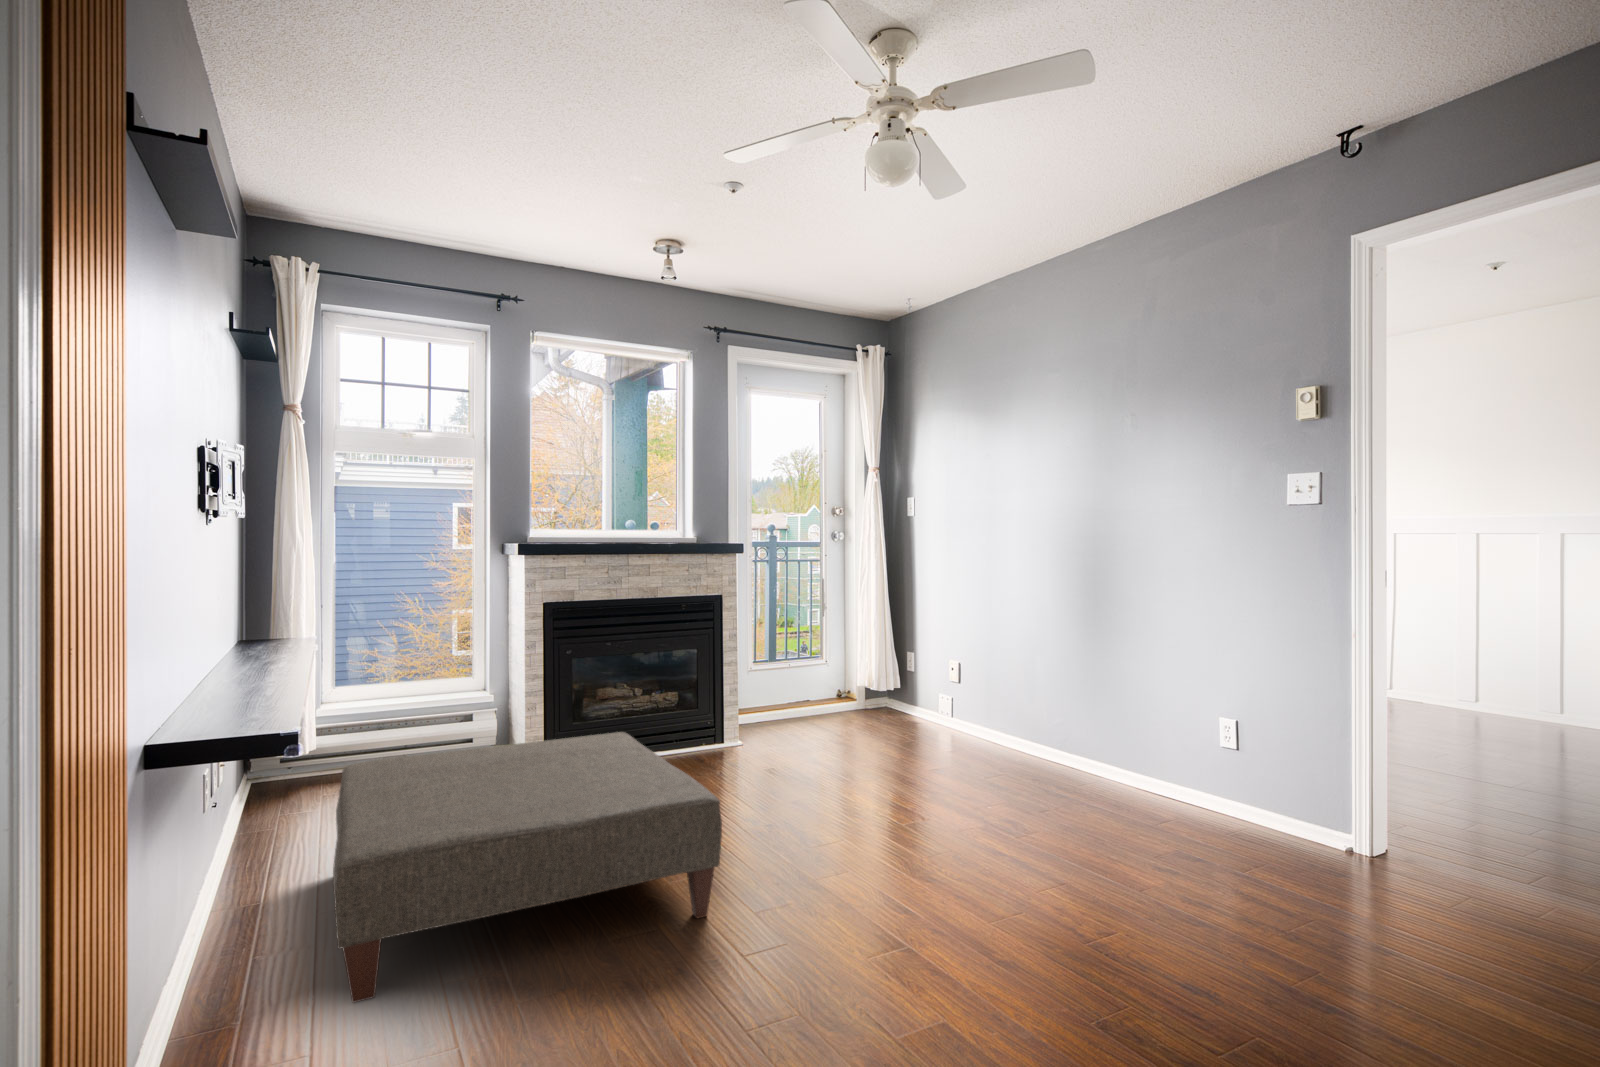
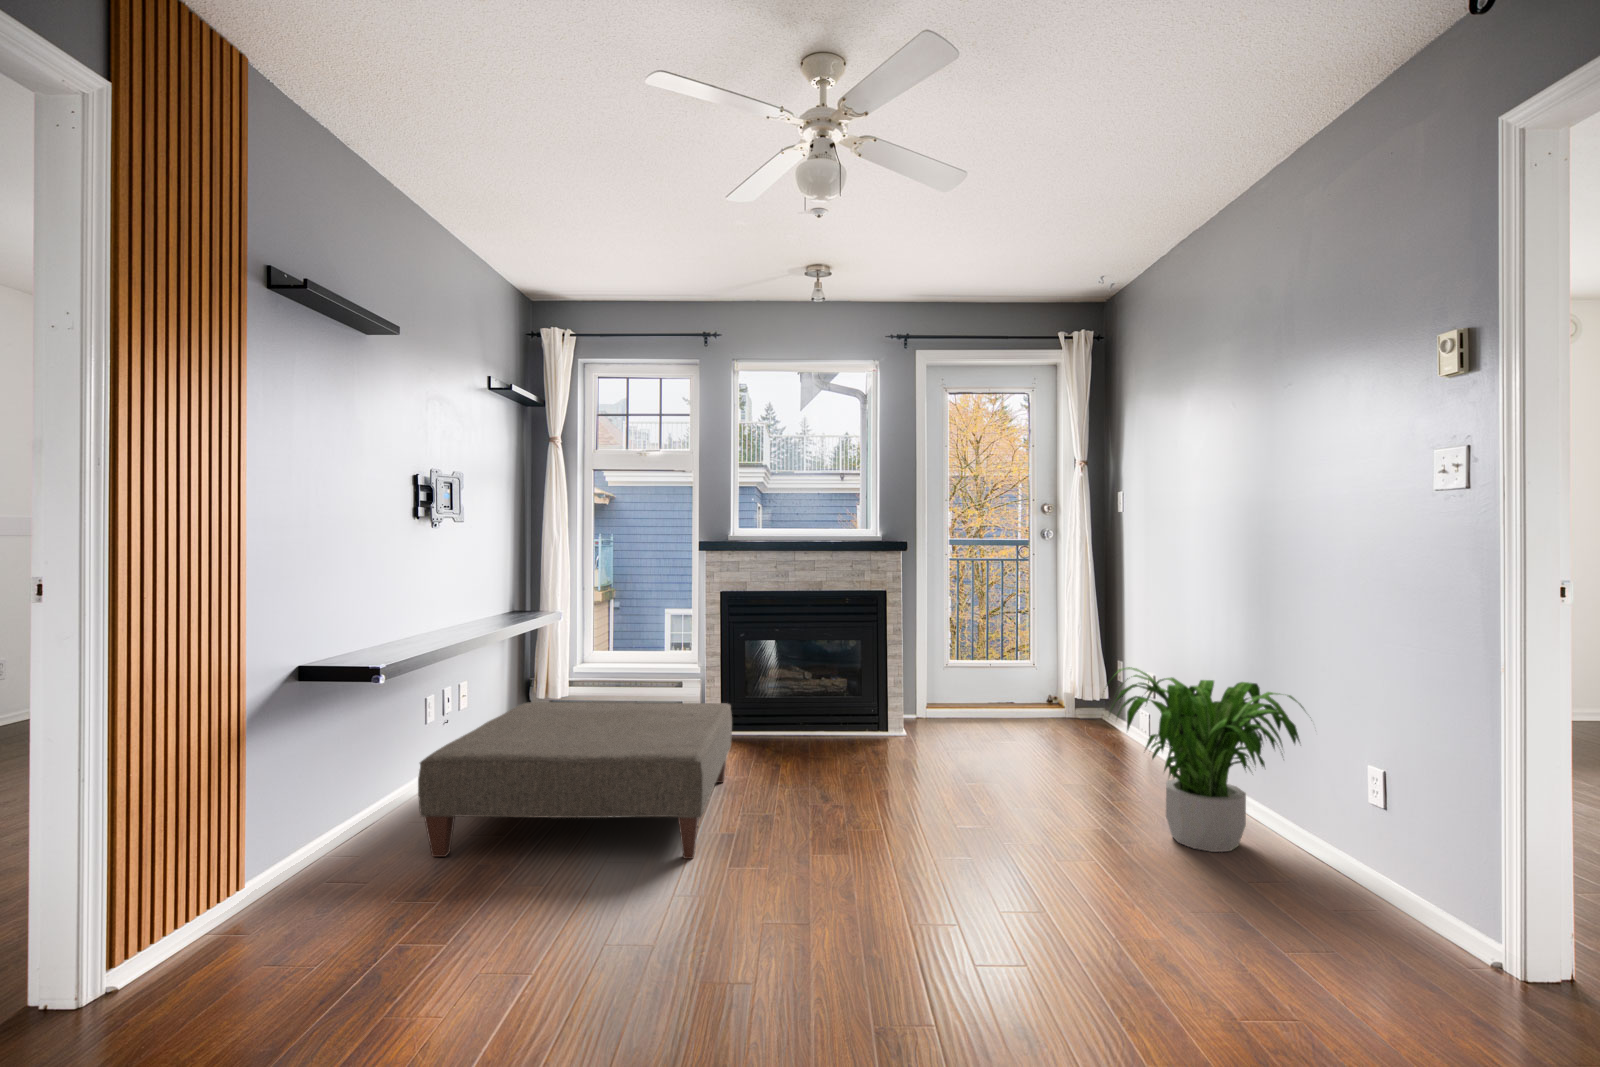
potted plant: none [1000,656,1188,807] -> present [1107,667,1304,852]

